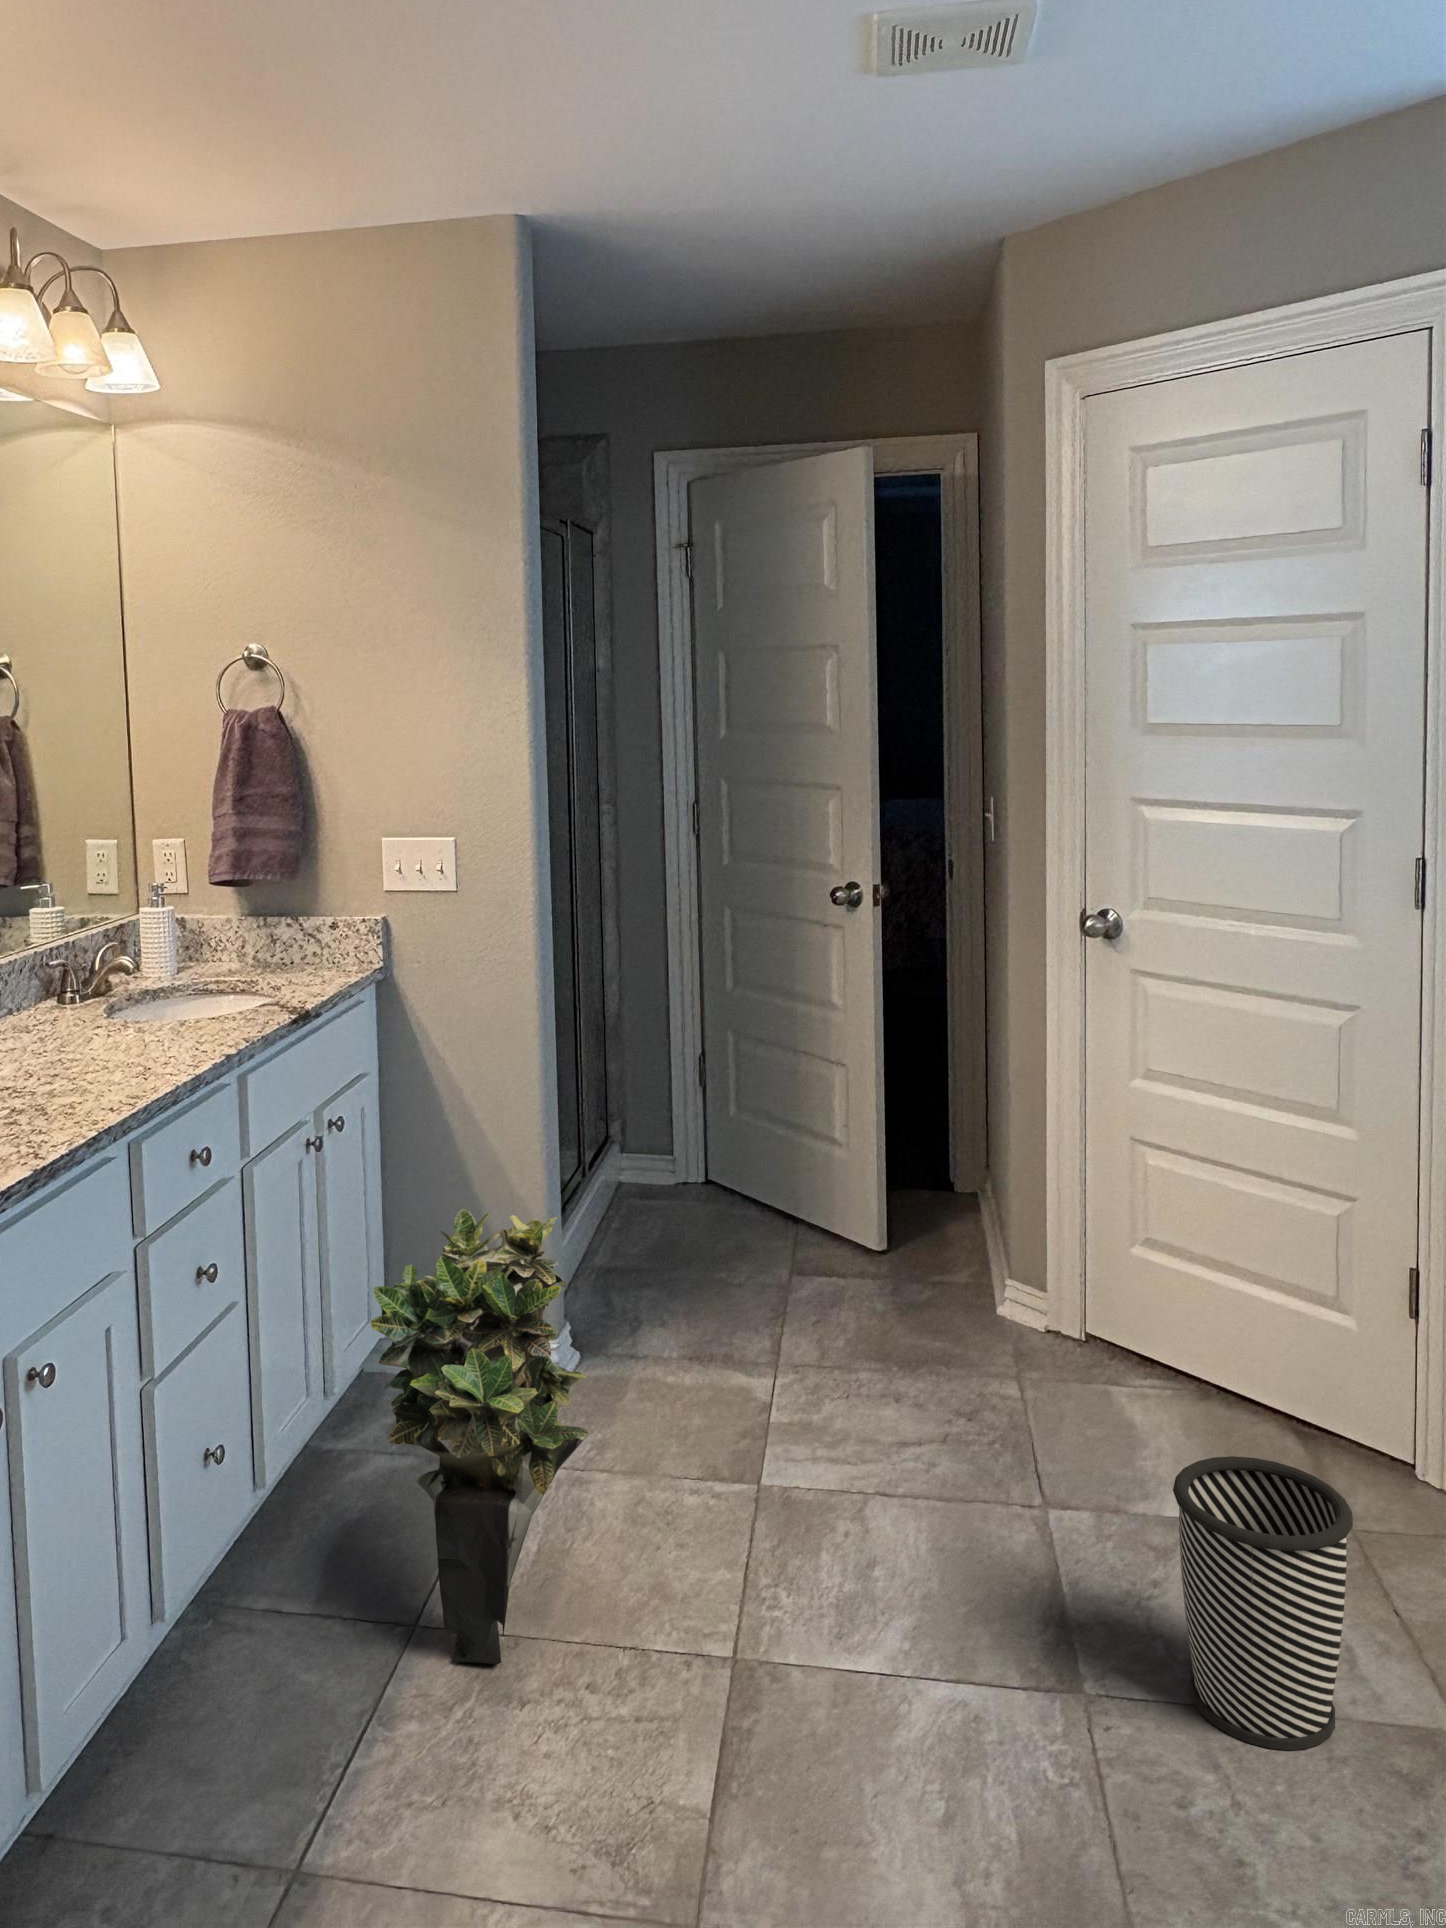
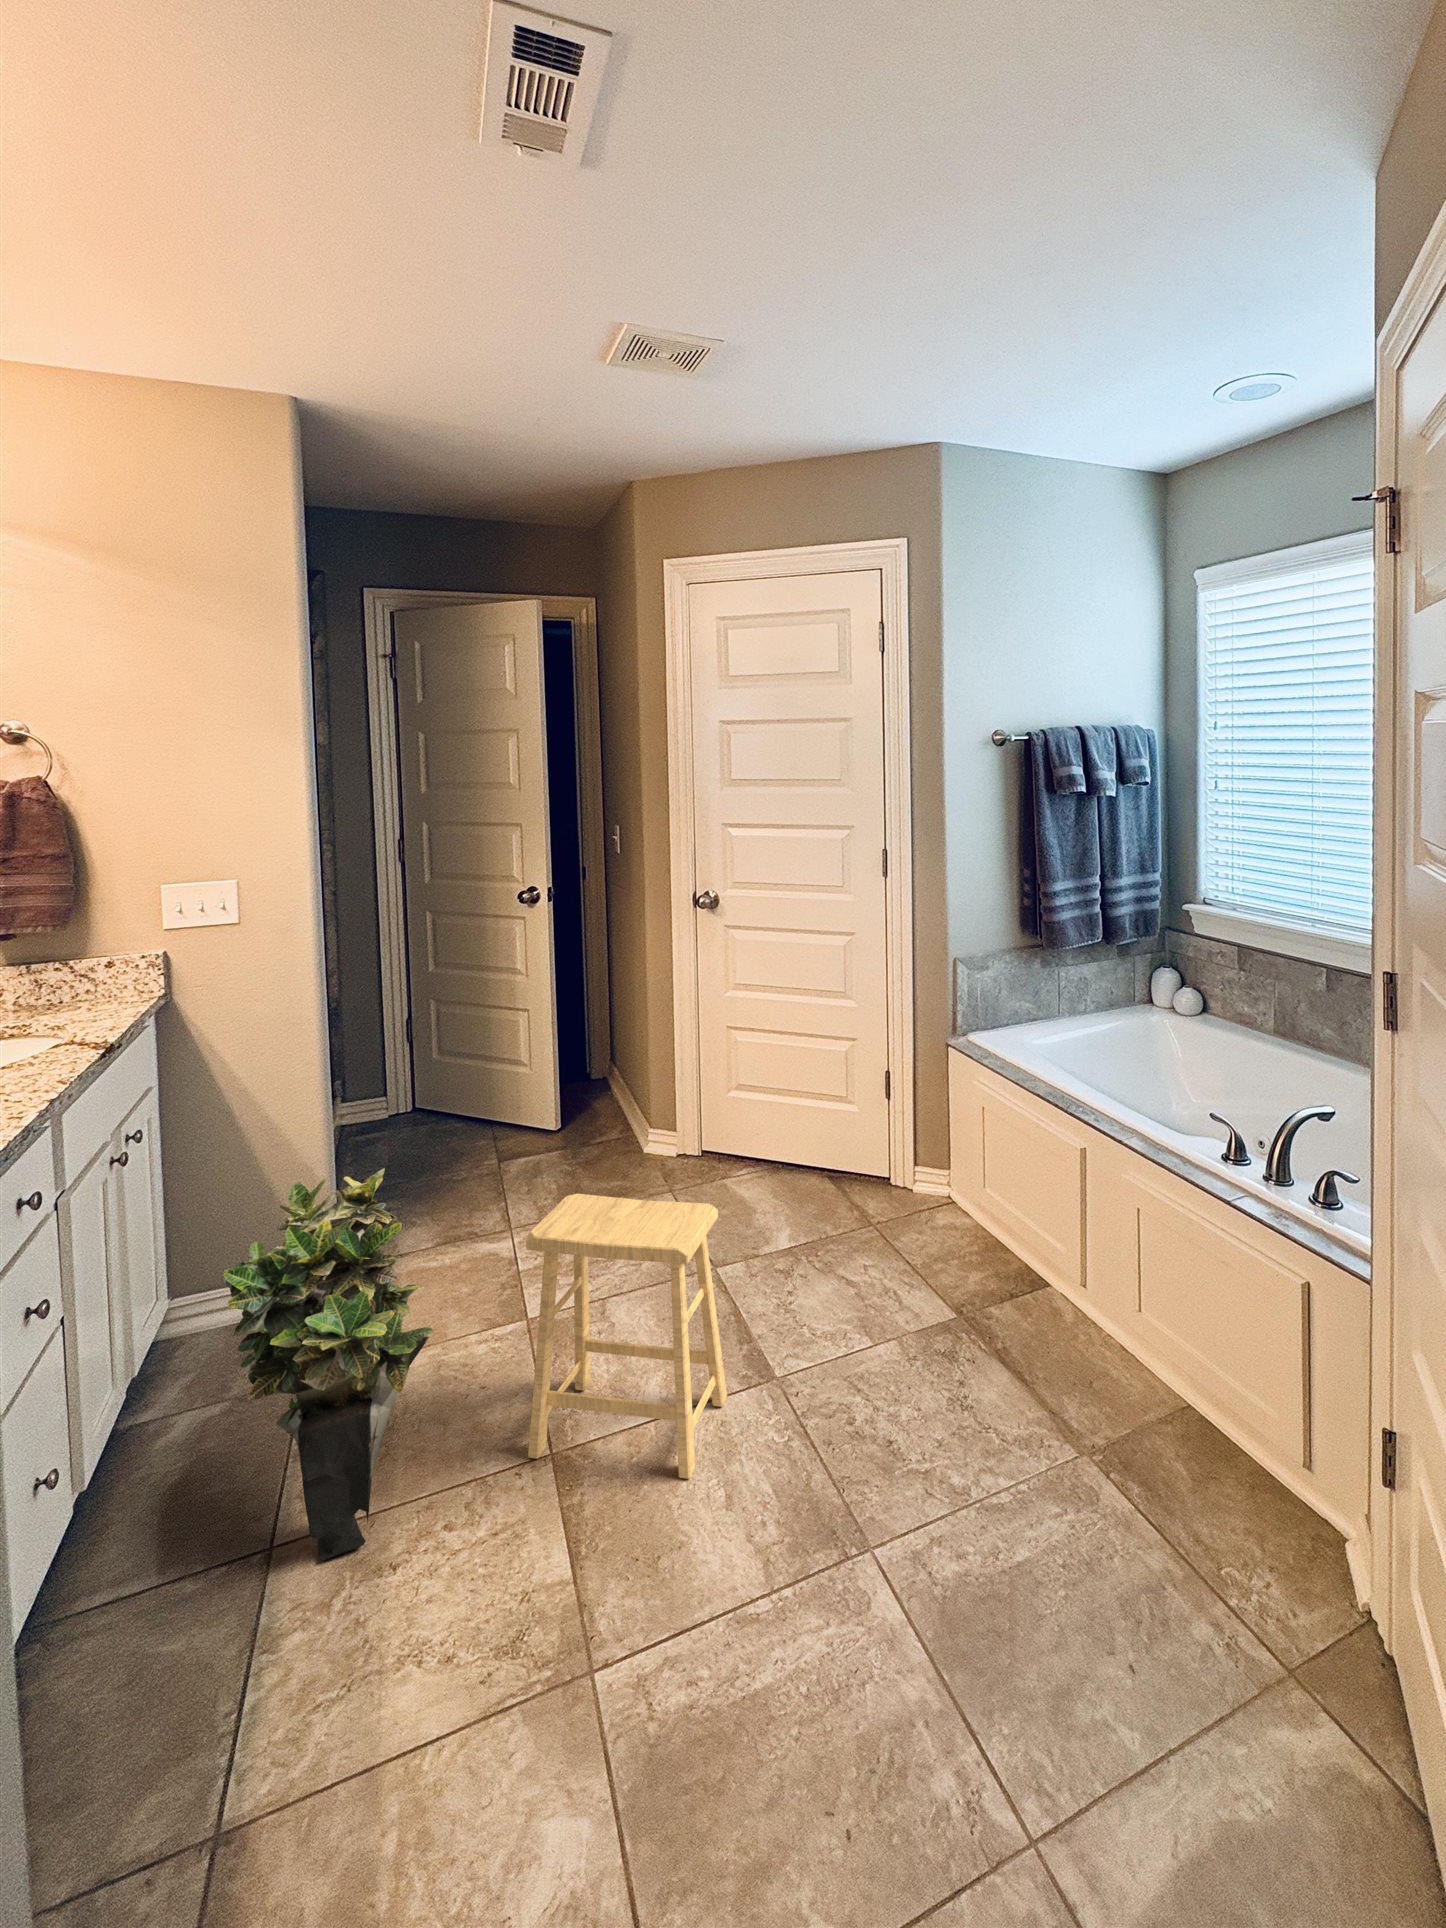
footstool: none [704,1314,995,1767] -> present [526,1194,727,1479]
wastebasket: present [1173,1456,1353,1750] -> none [818,1201,912,1370]

